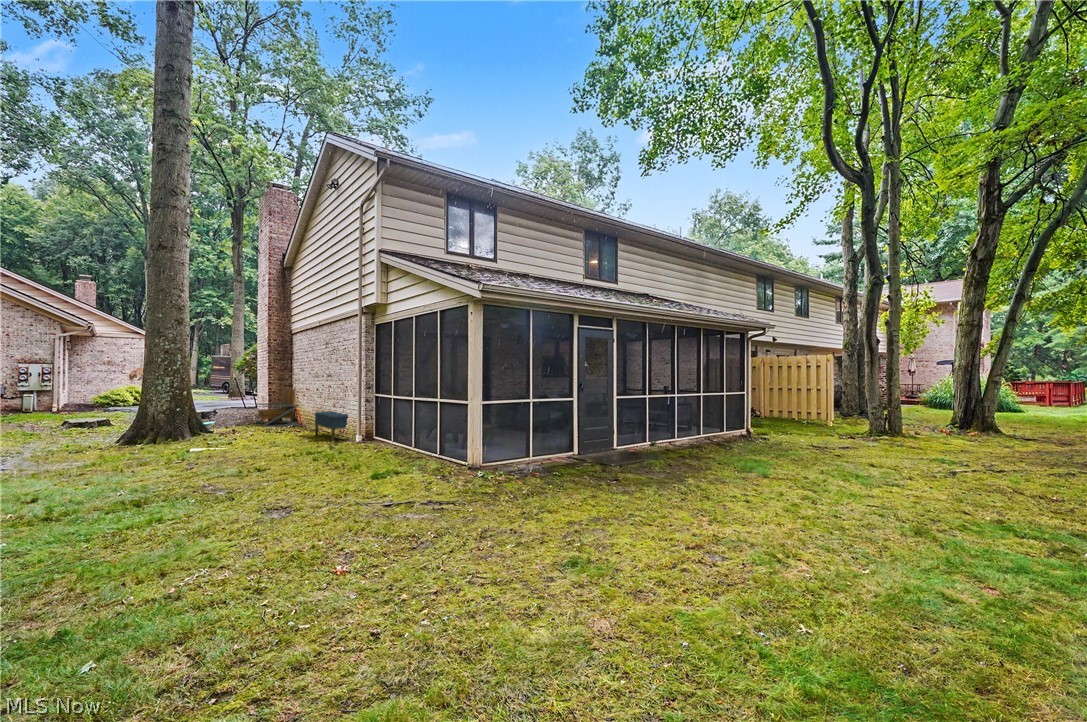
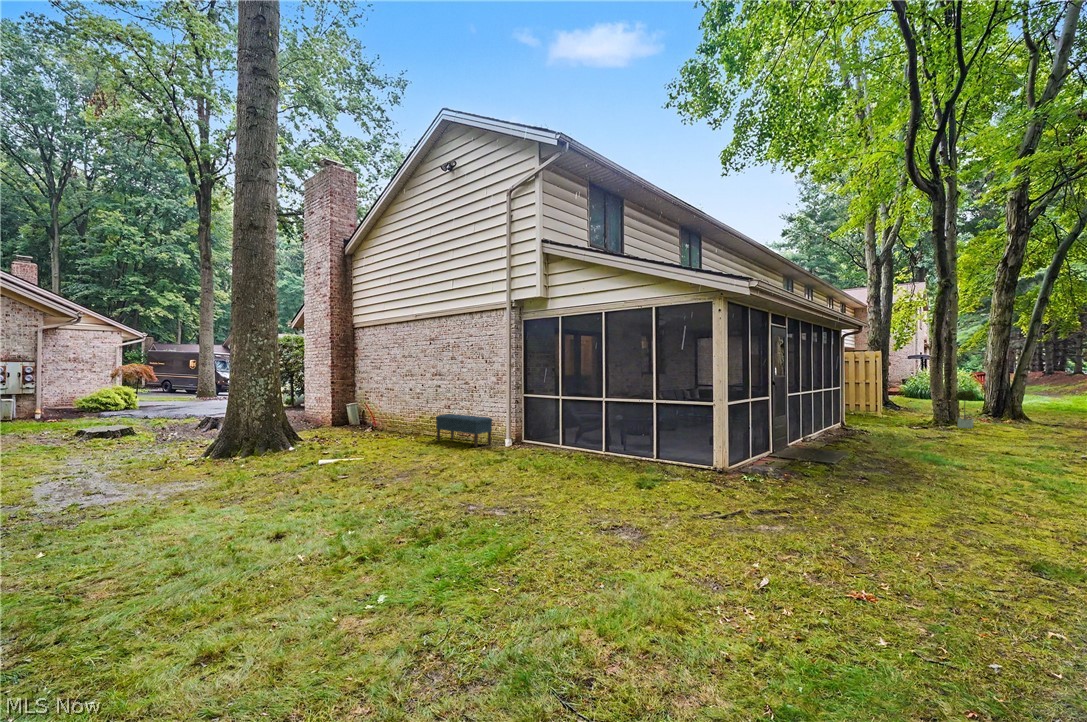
lounge chair: present [256,388,299,427] -> none [323,389,379,434]
potted tree: none [884,401,907,445] -> present [956,390,976,428]

